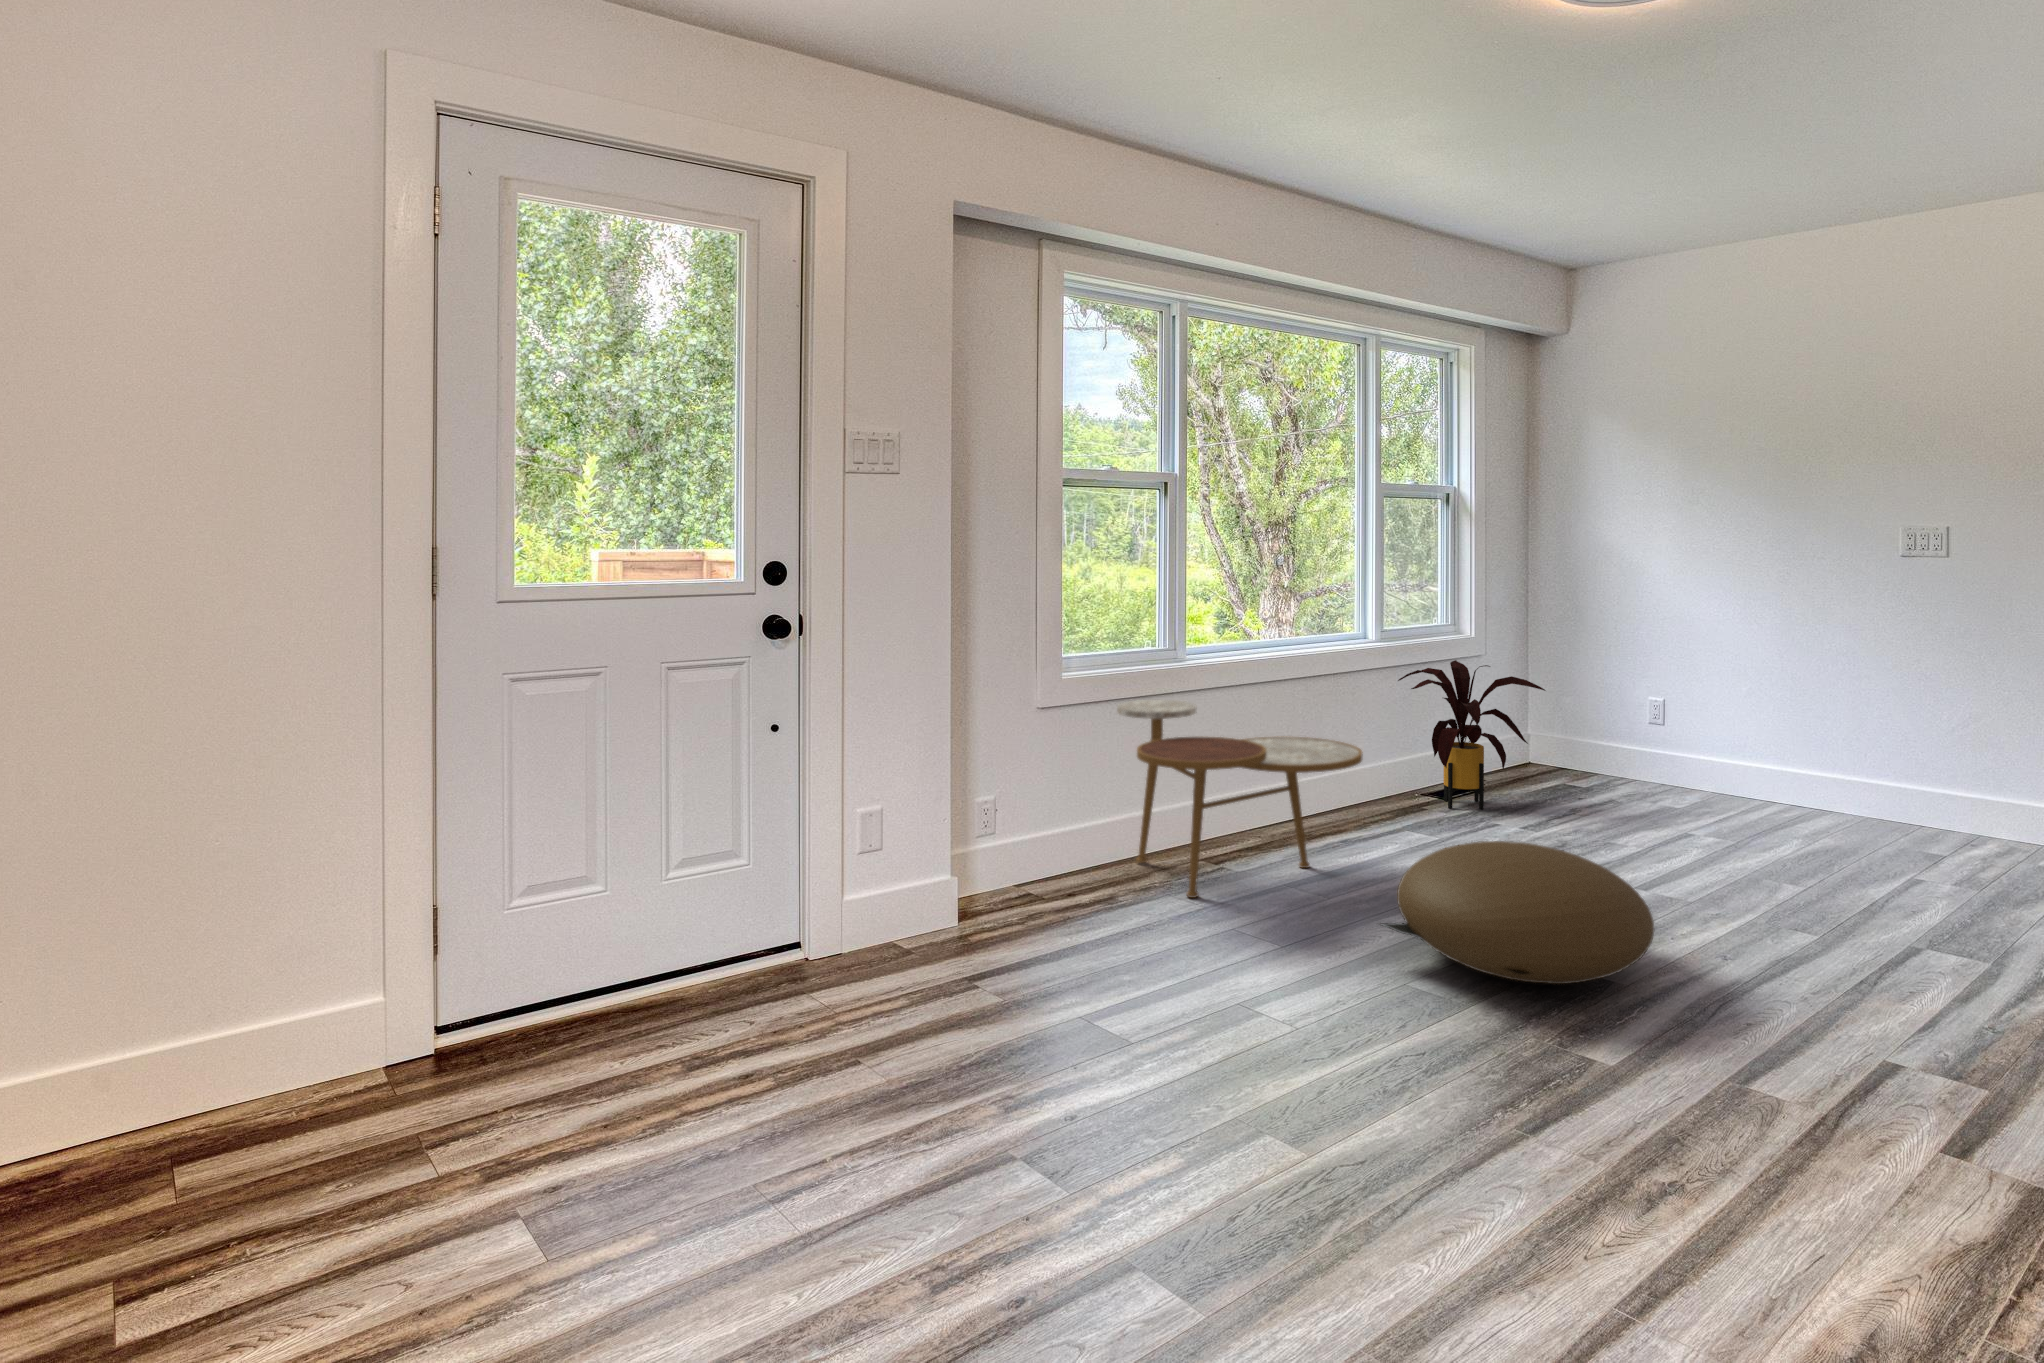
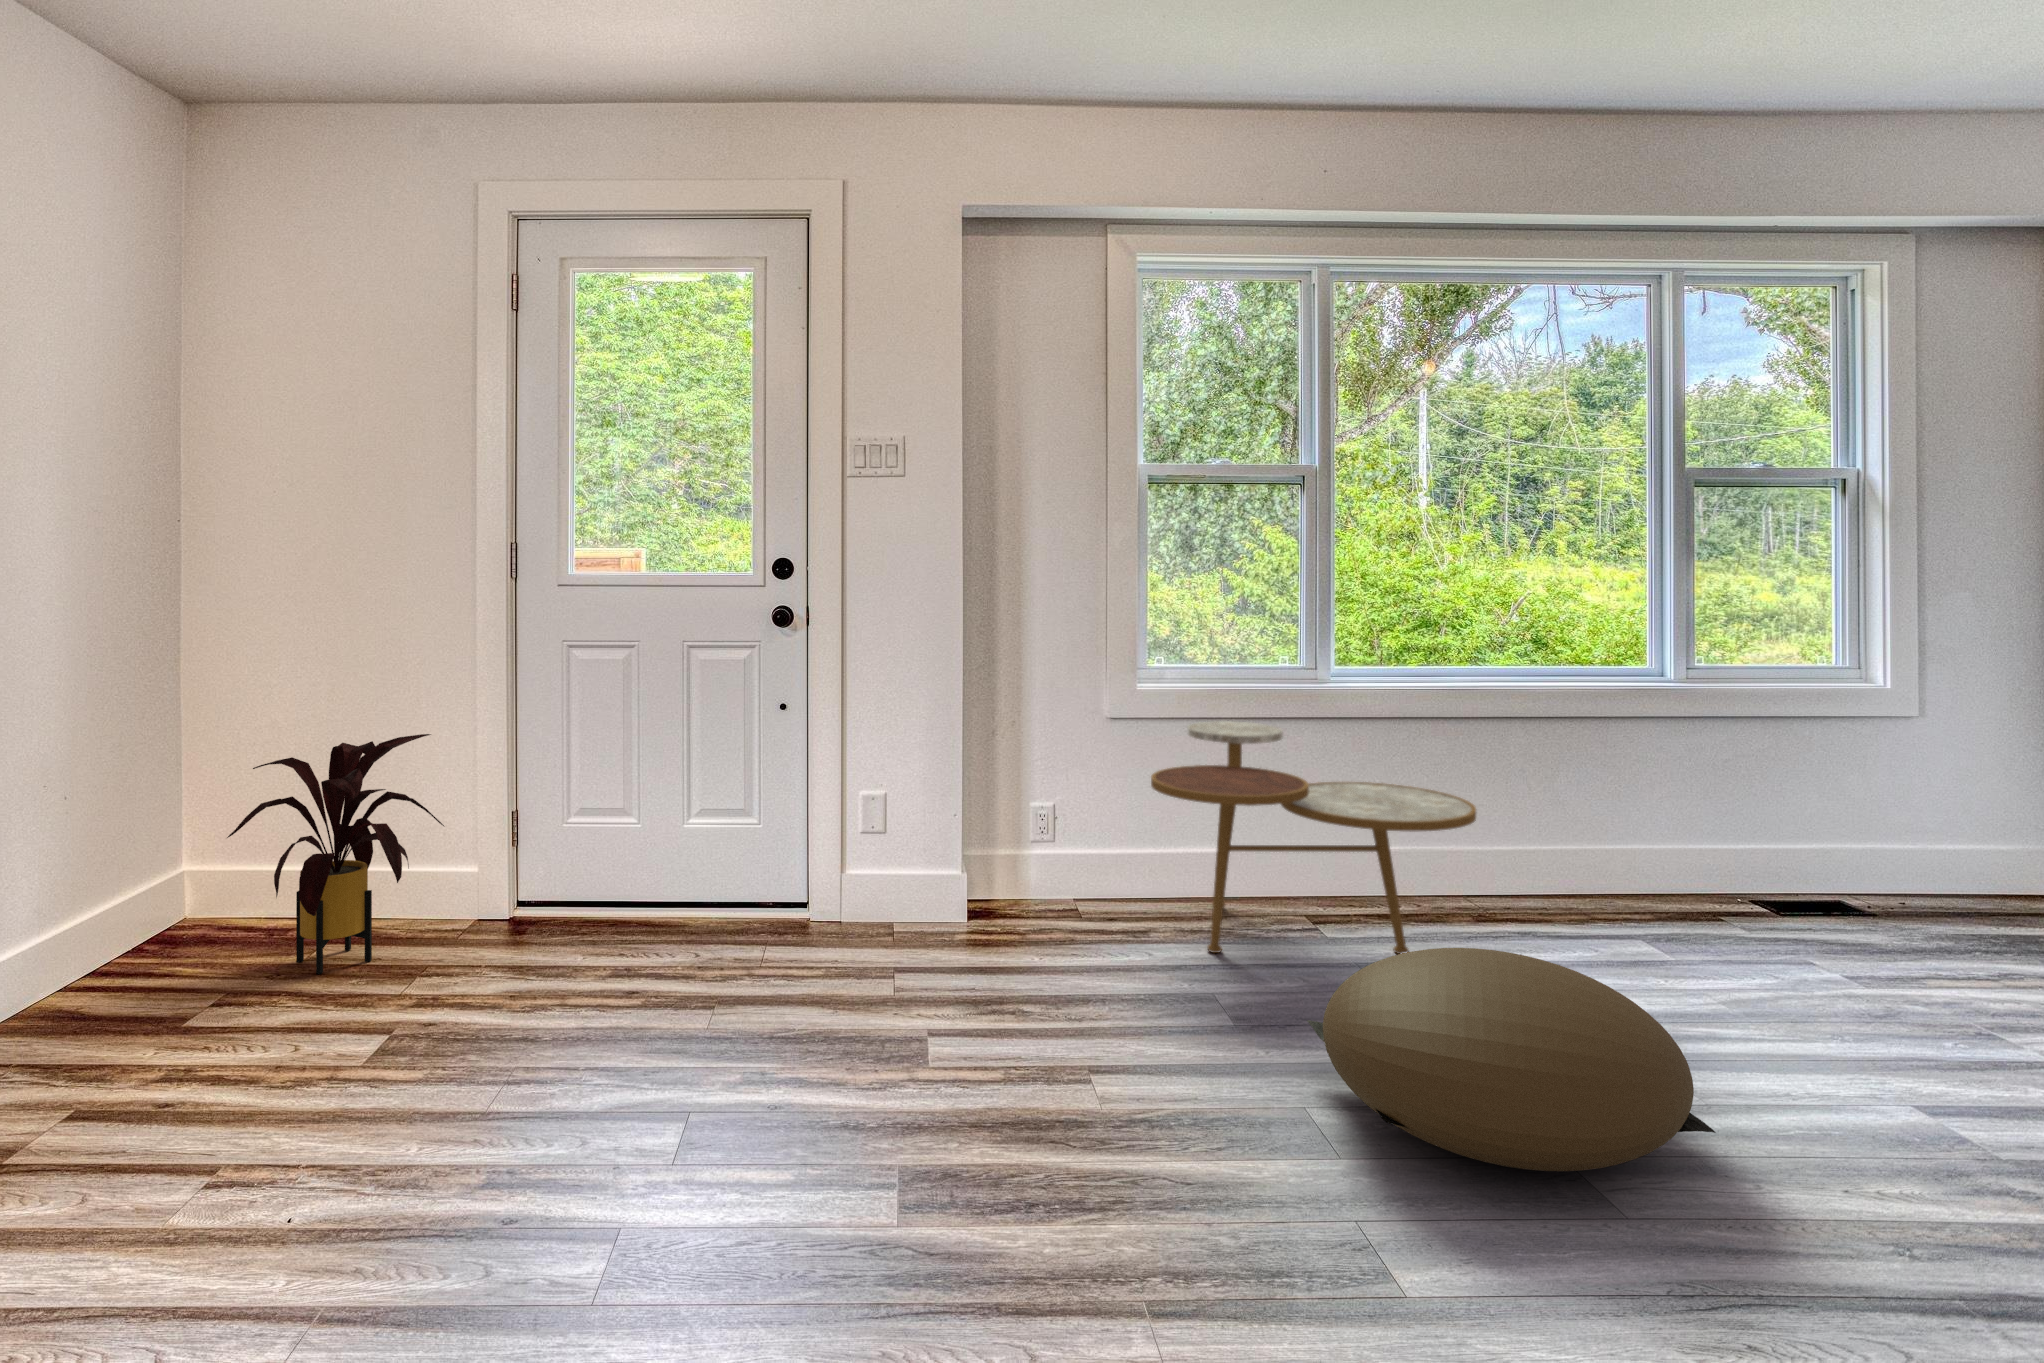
house plant: present [1398,660,1545,809] -> present [227,734,444,974]

